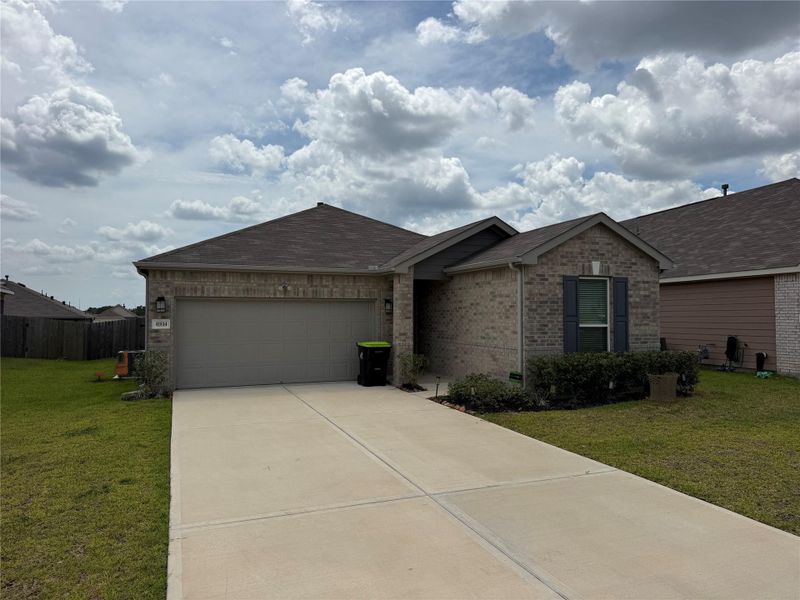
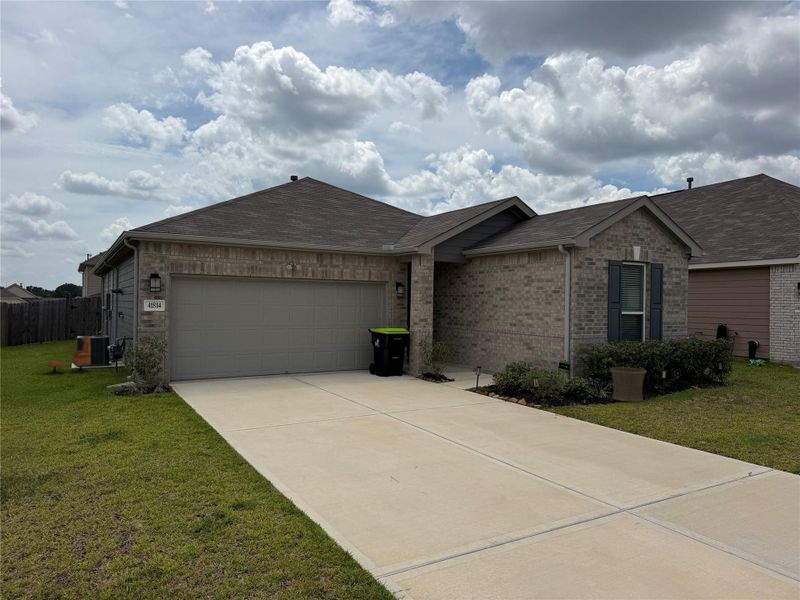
basket: present [647,372,680,402] -> present [610,367,647,402]

